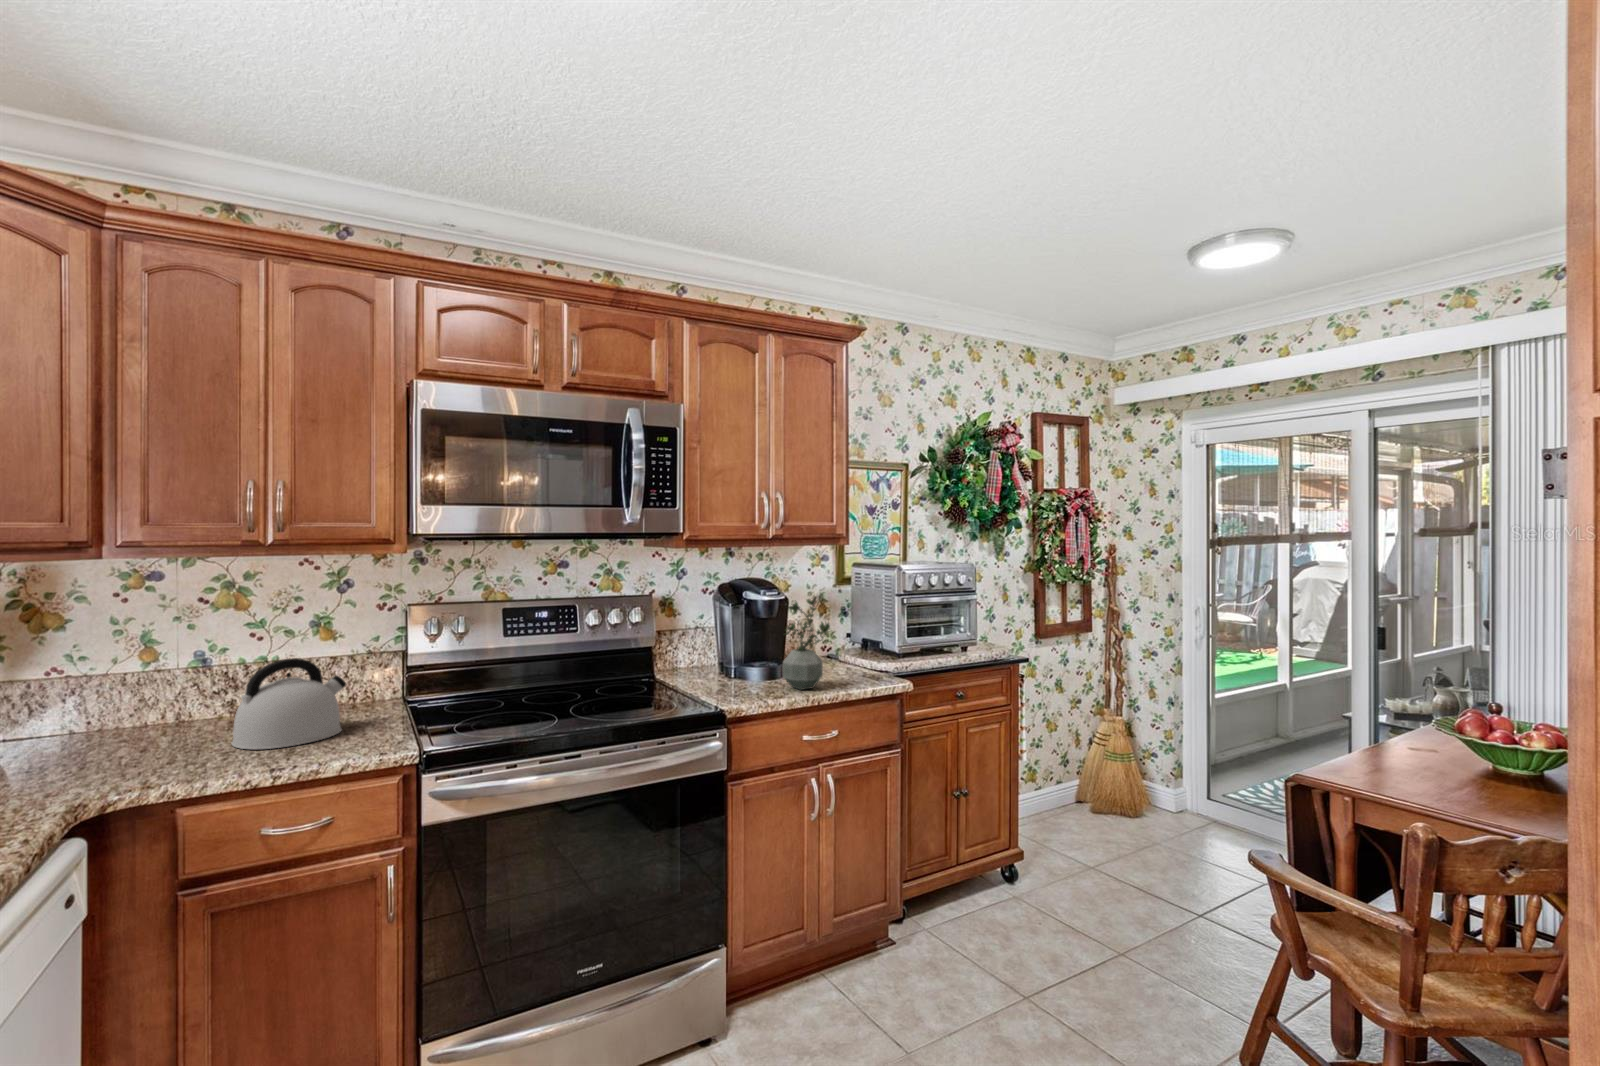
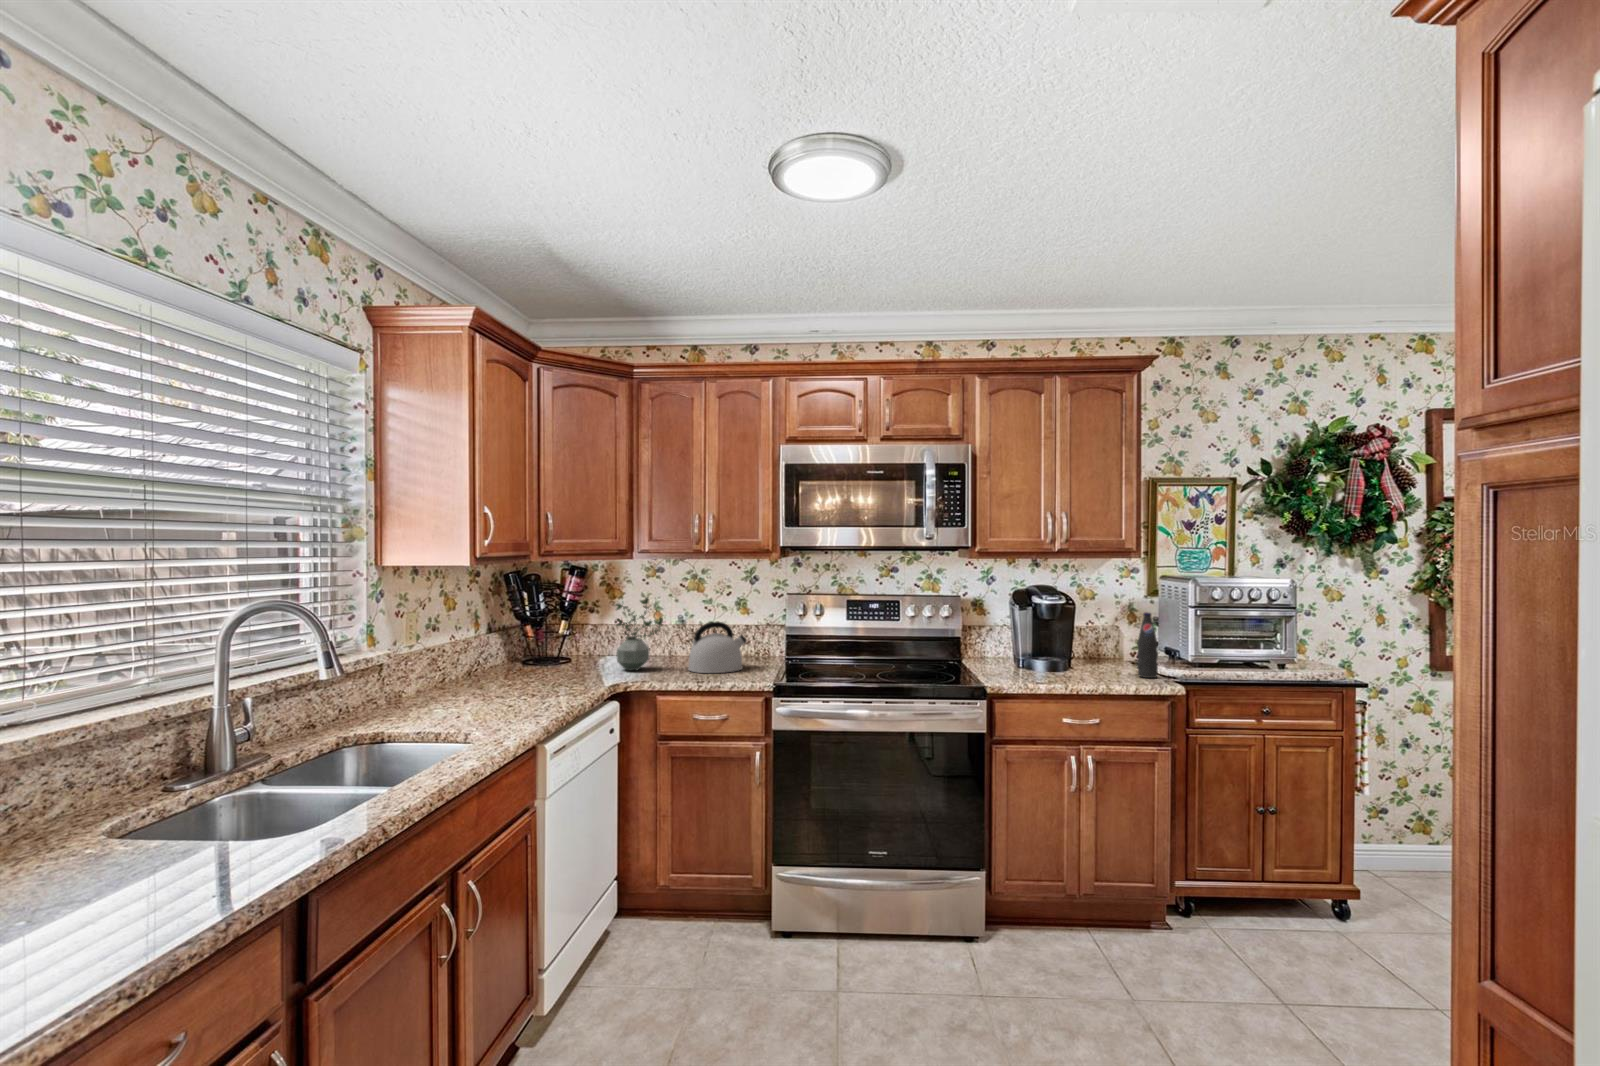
potted plant: present [783,597,830,690] -> present [616,597,663,670]
bottle: none [853,604,873,675] -> present [1137,612,1158,678]

